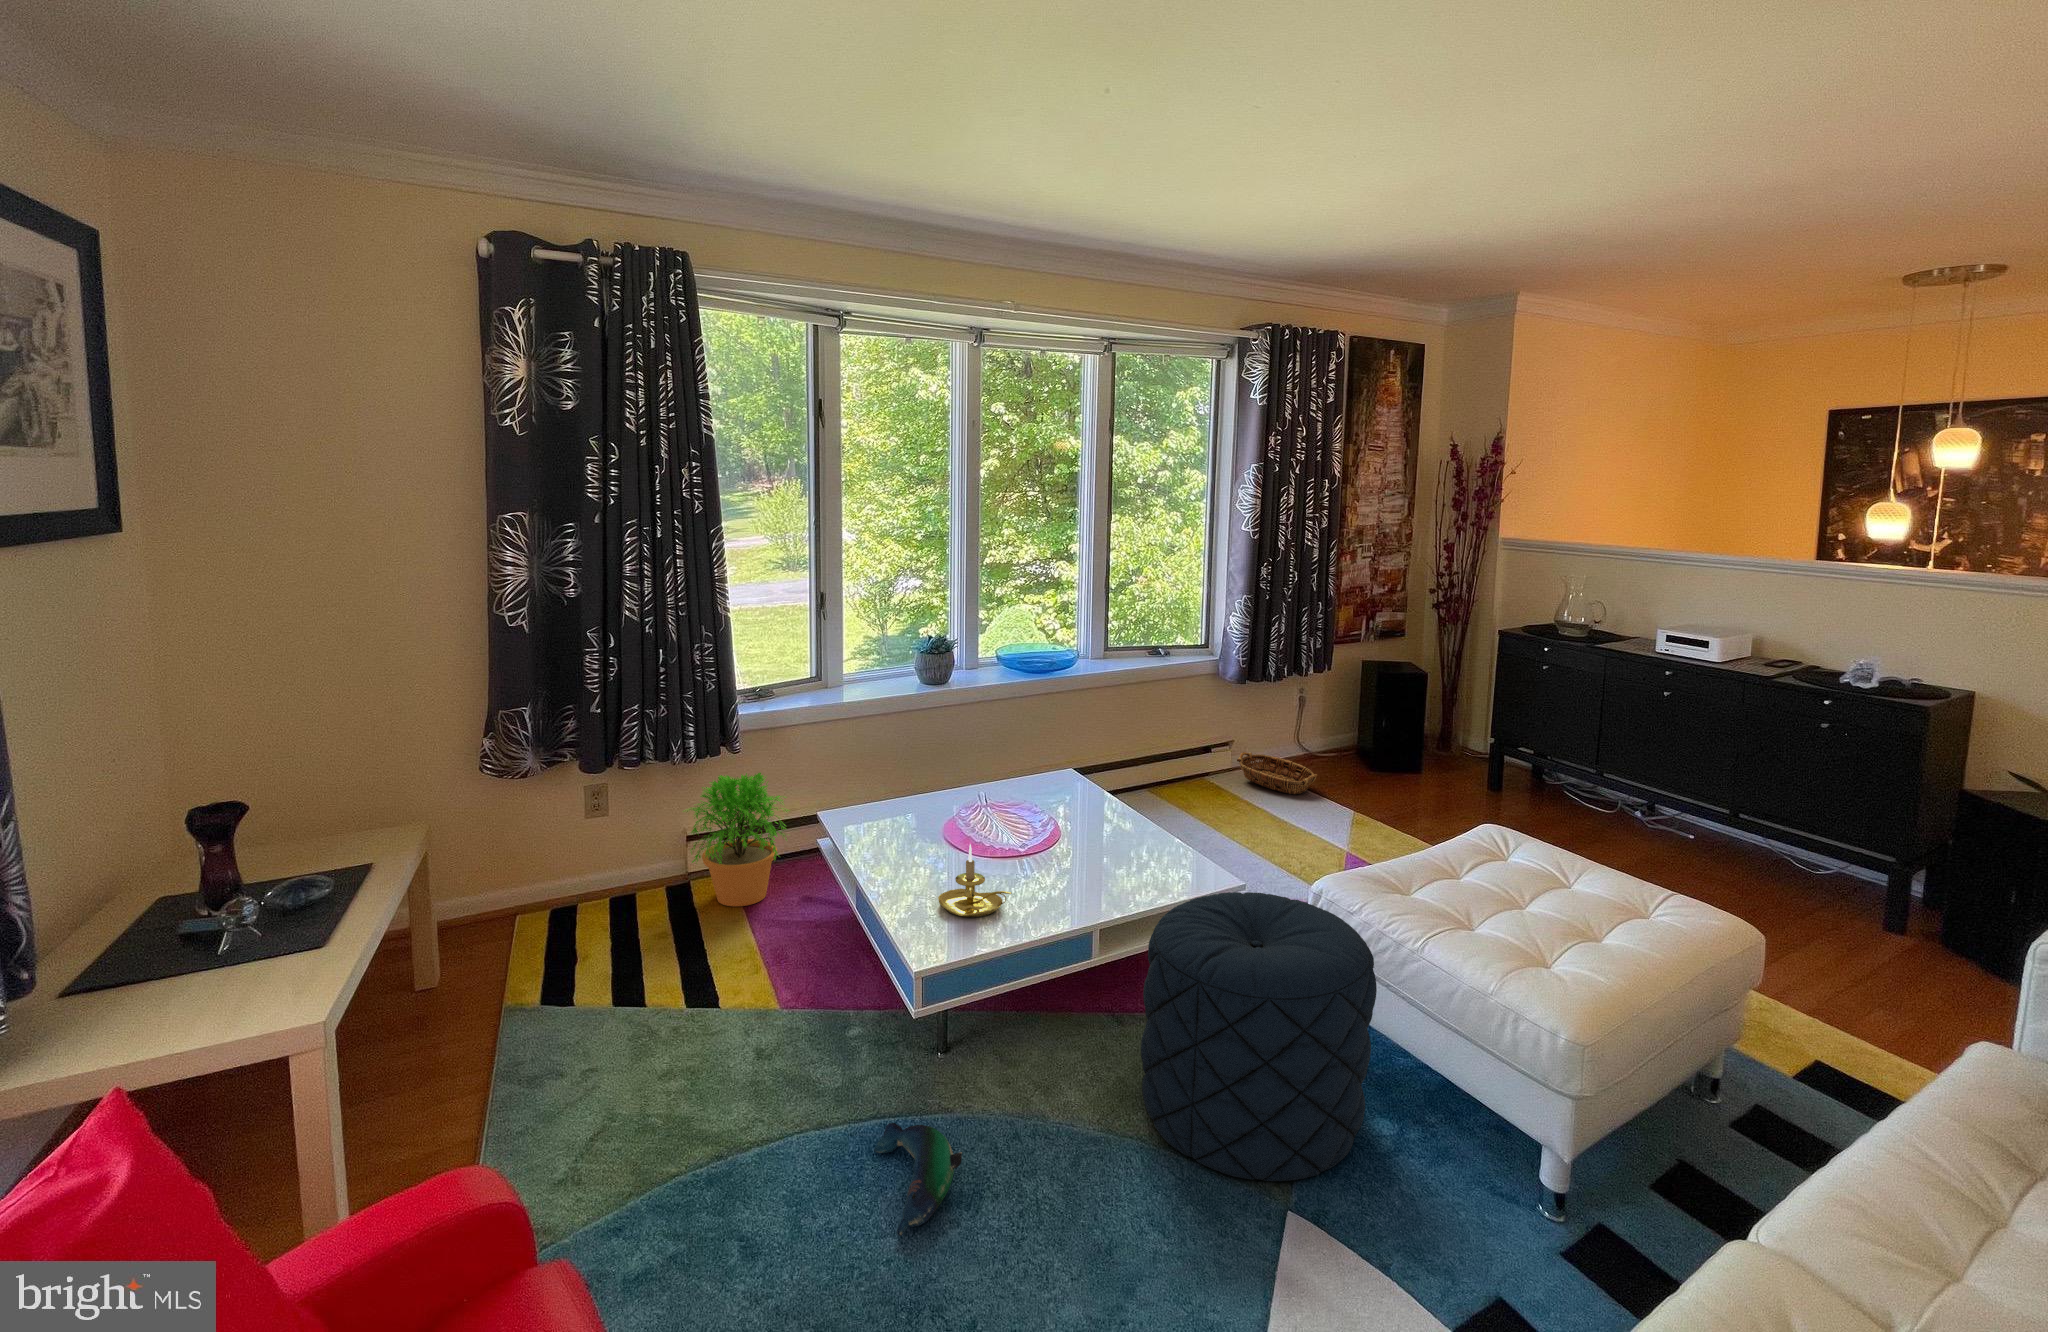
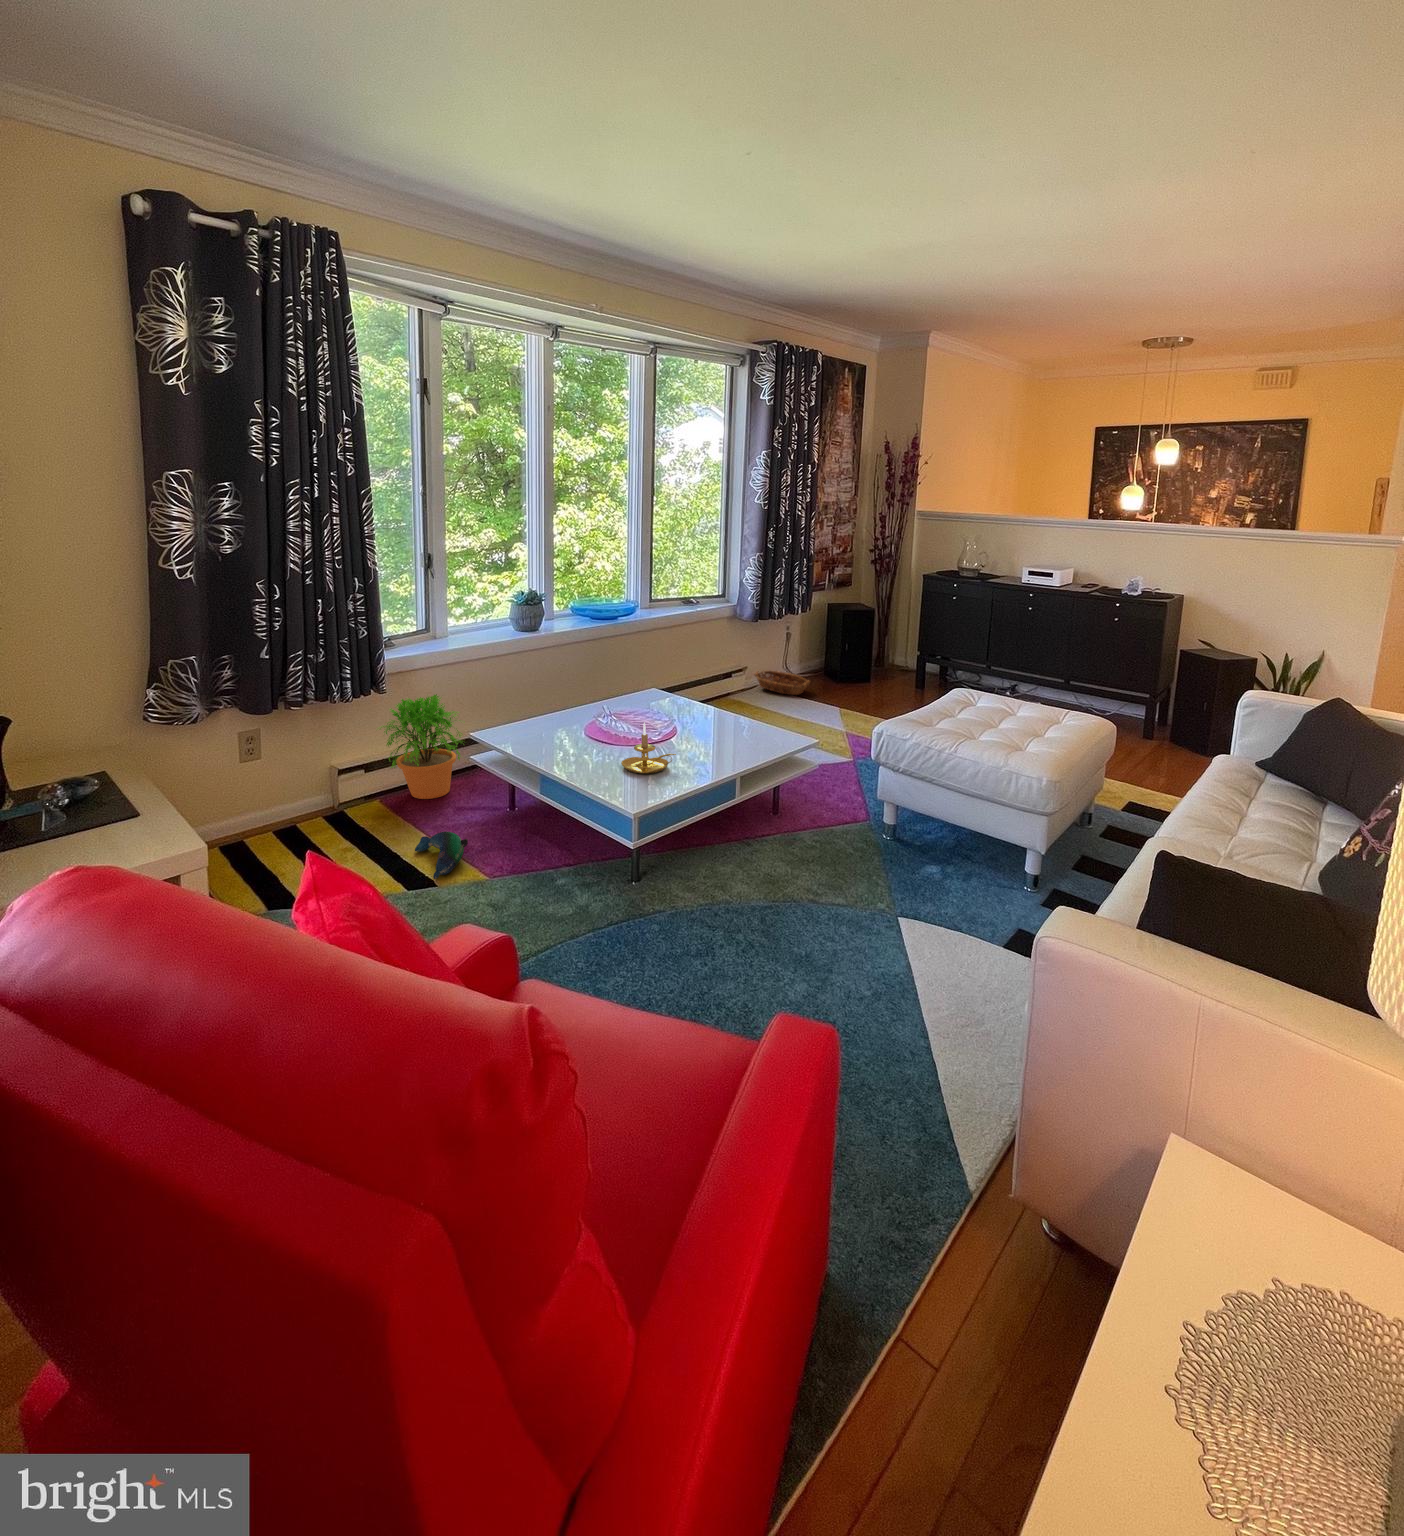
pouf: present [1141,892,1377,1181] -> none [781,735,937,906]
plush toy: present [874,1123,962,1236] -> present [415,831,468,879]

